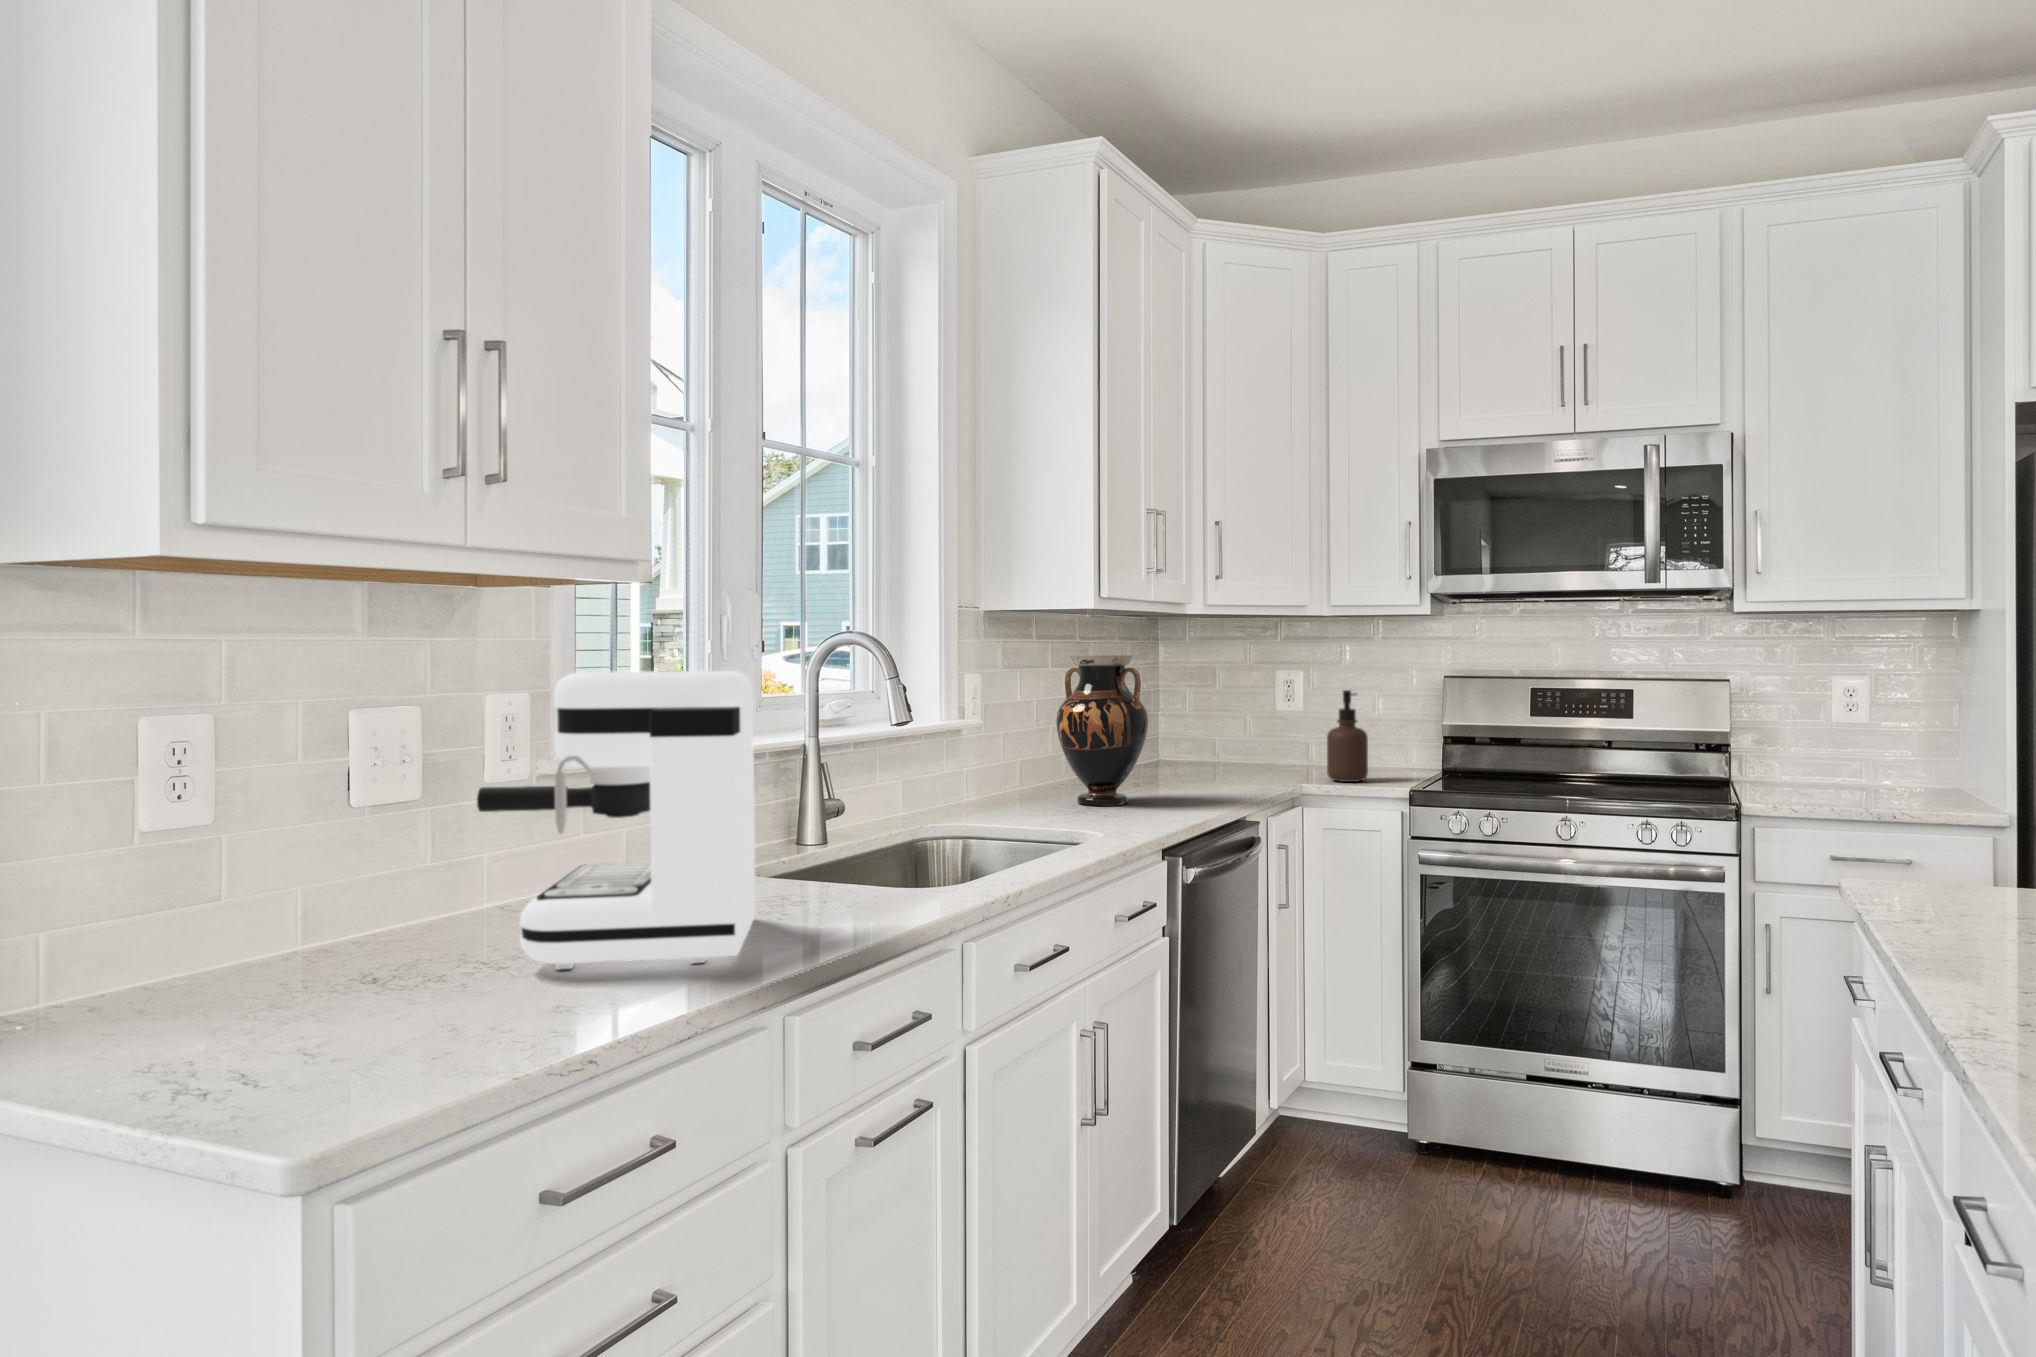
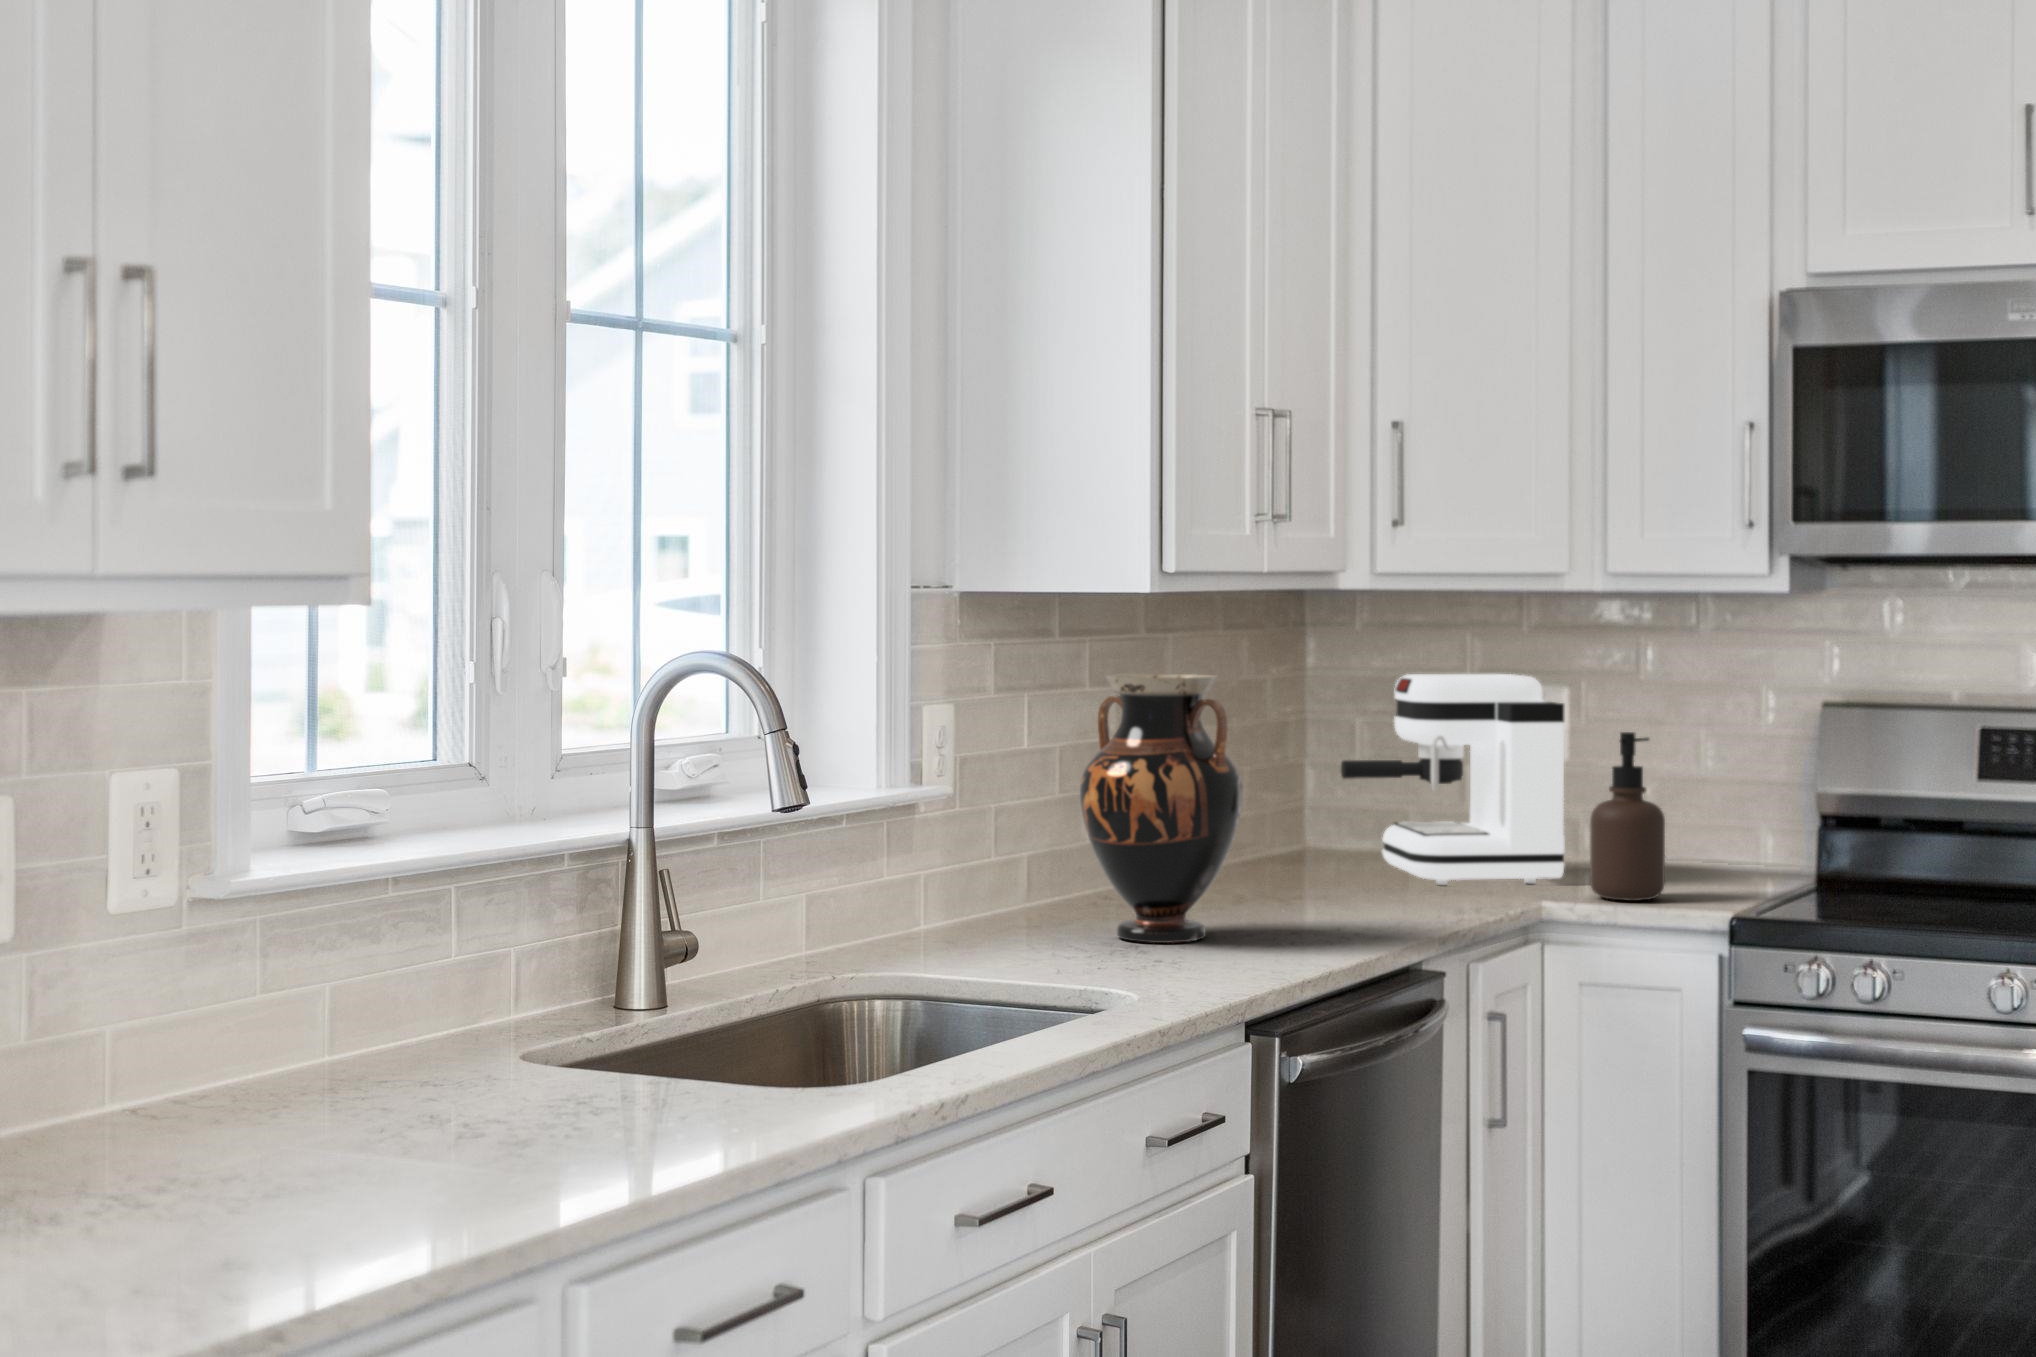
coffee maker: present [477,671,755,969] -> present [1341,674,1565,885]

